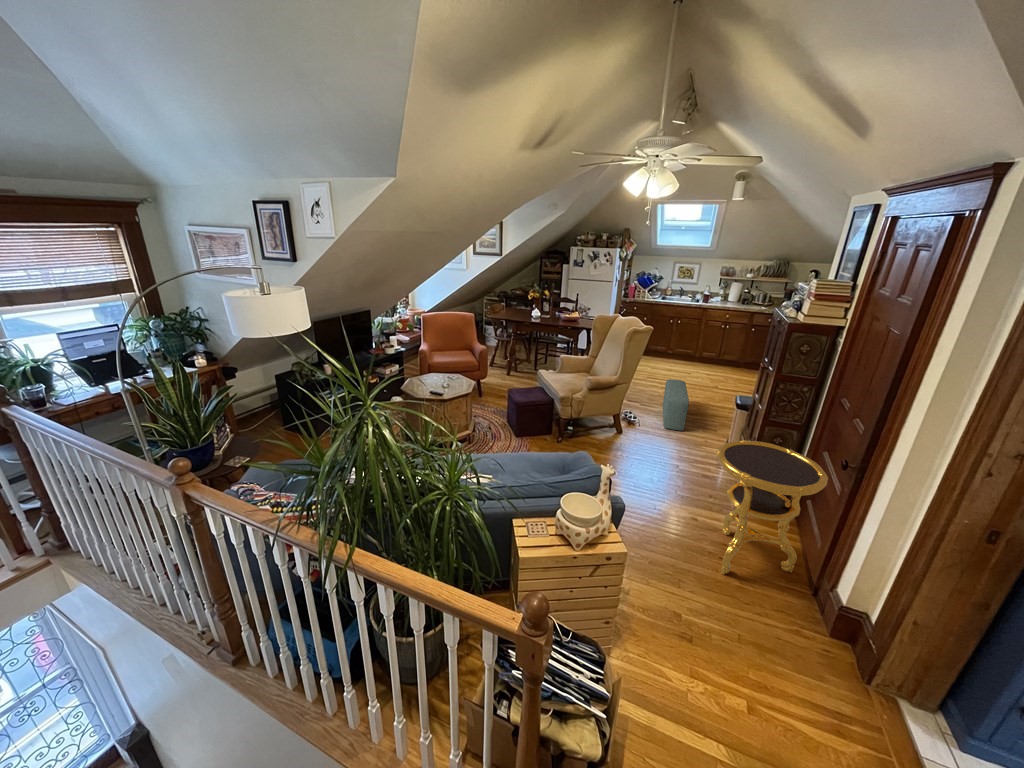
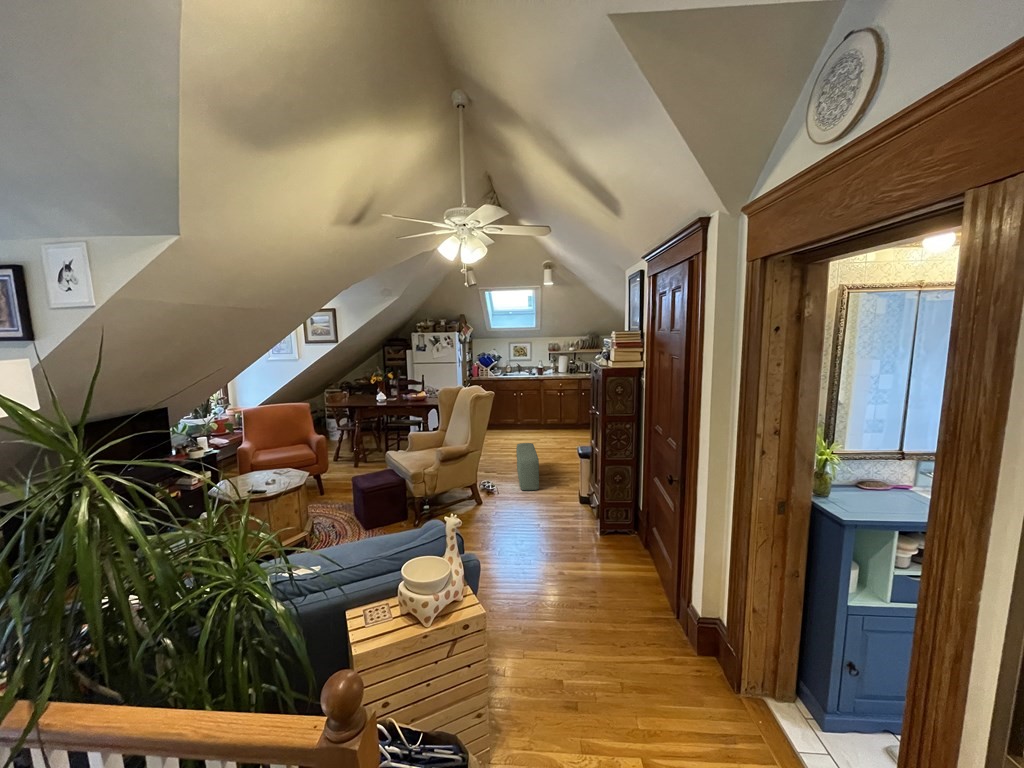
side table: present [716,440,828,574] -> none [565,475,660,621]

